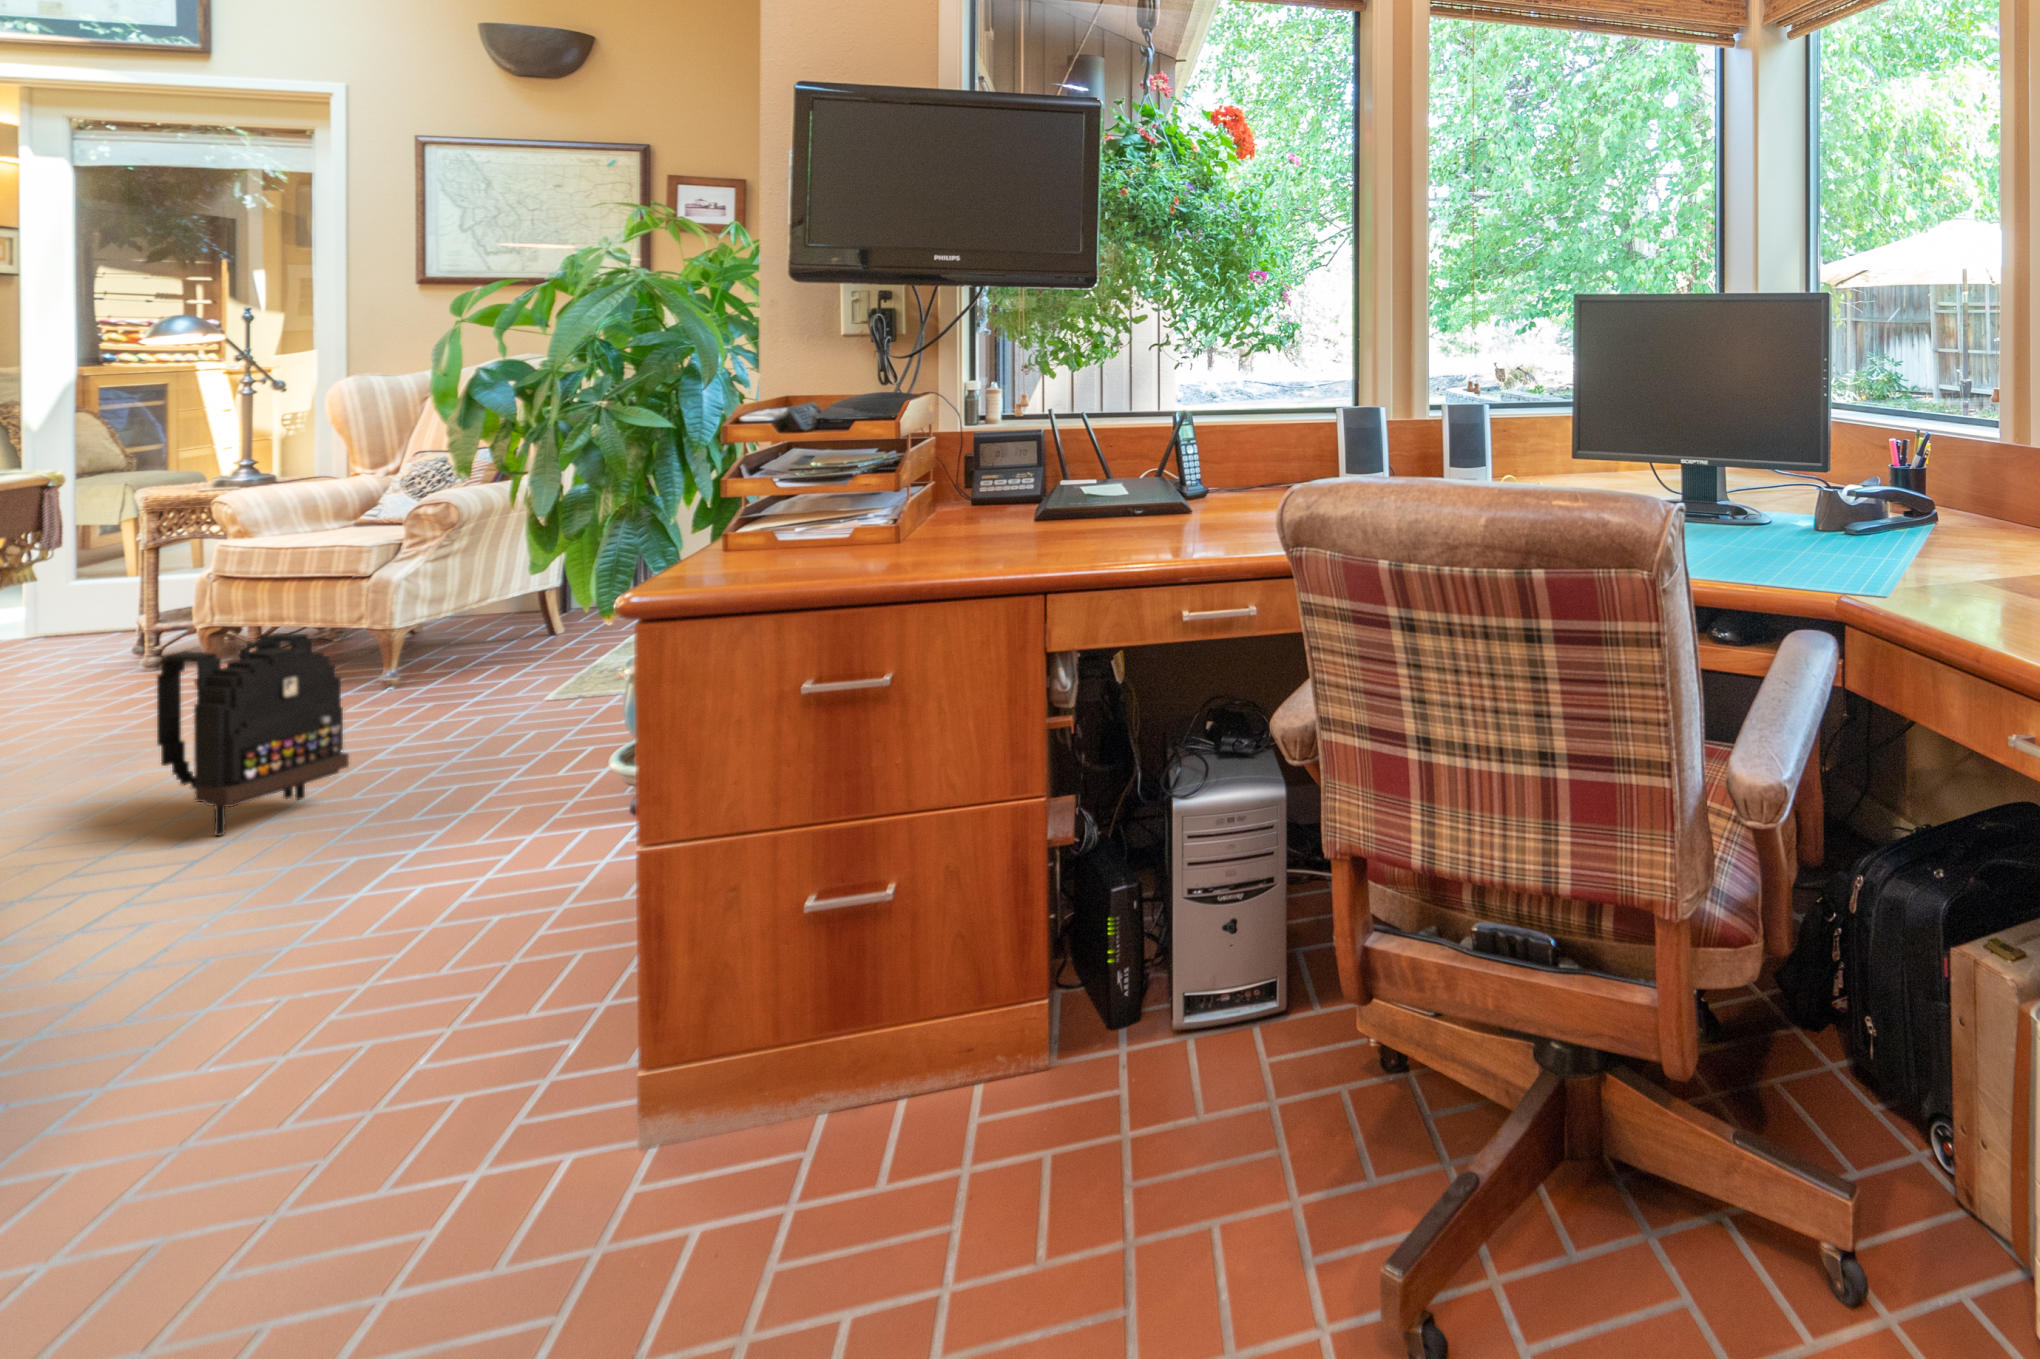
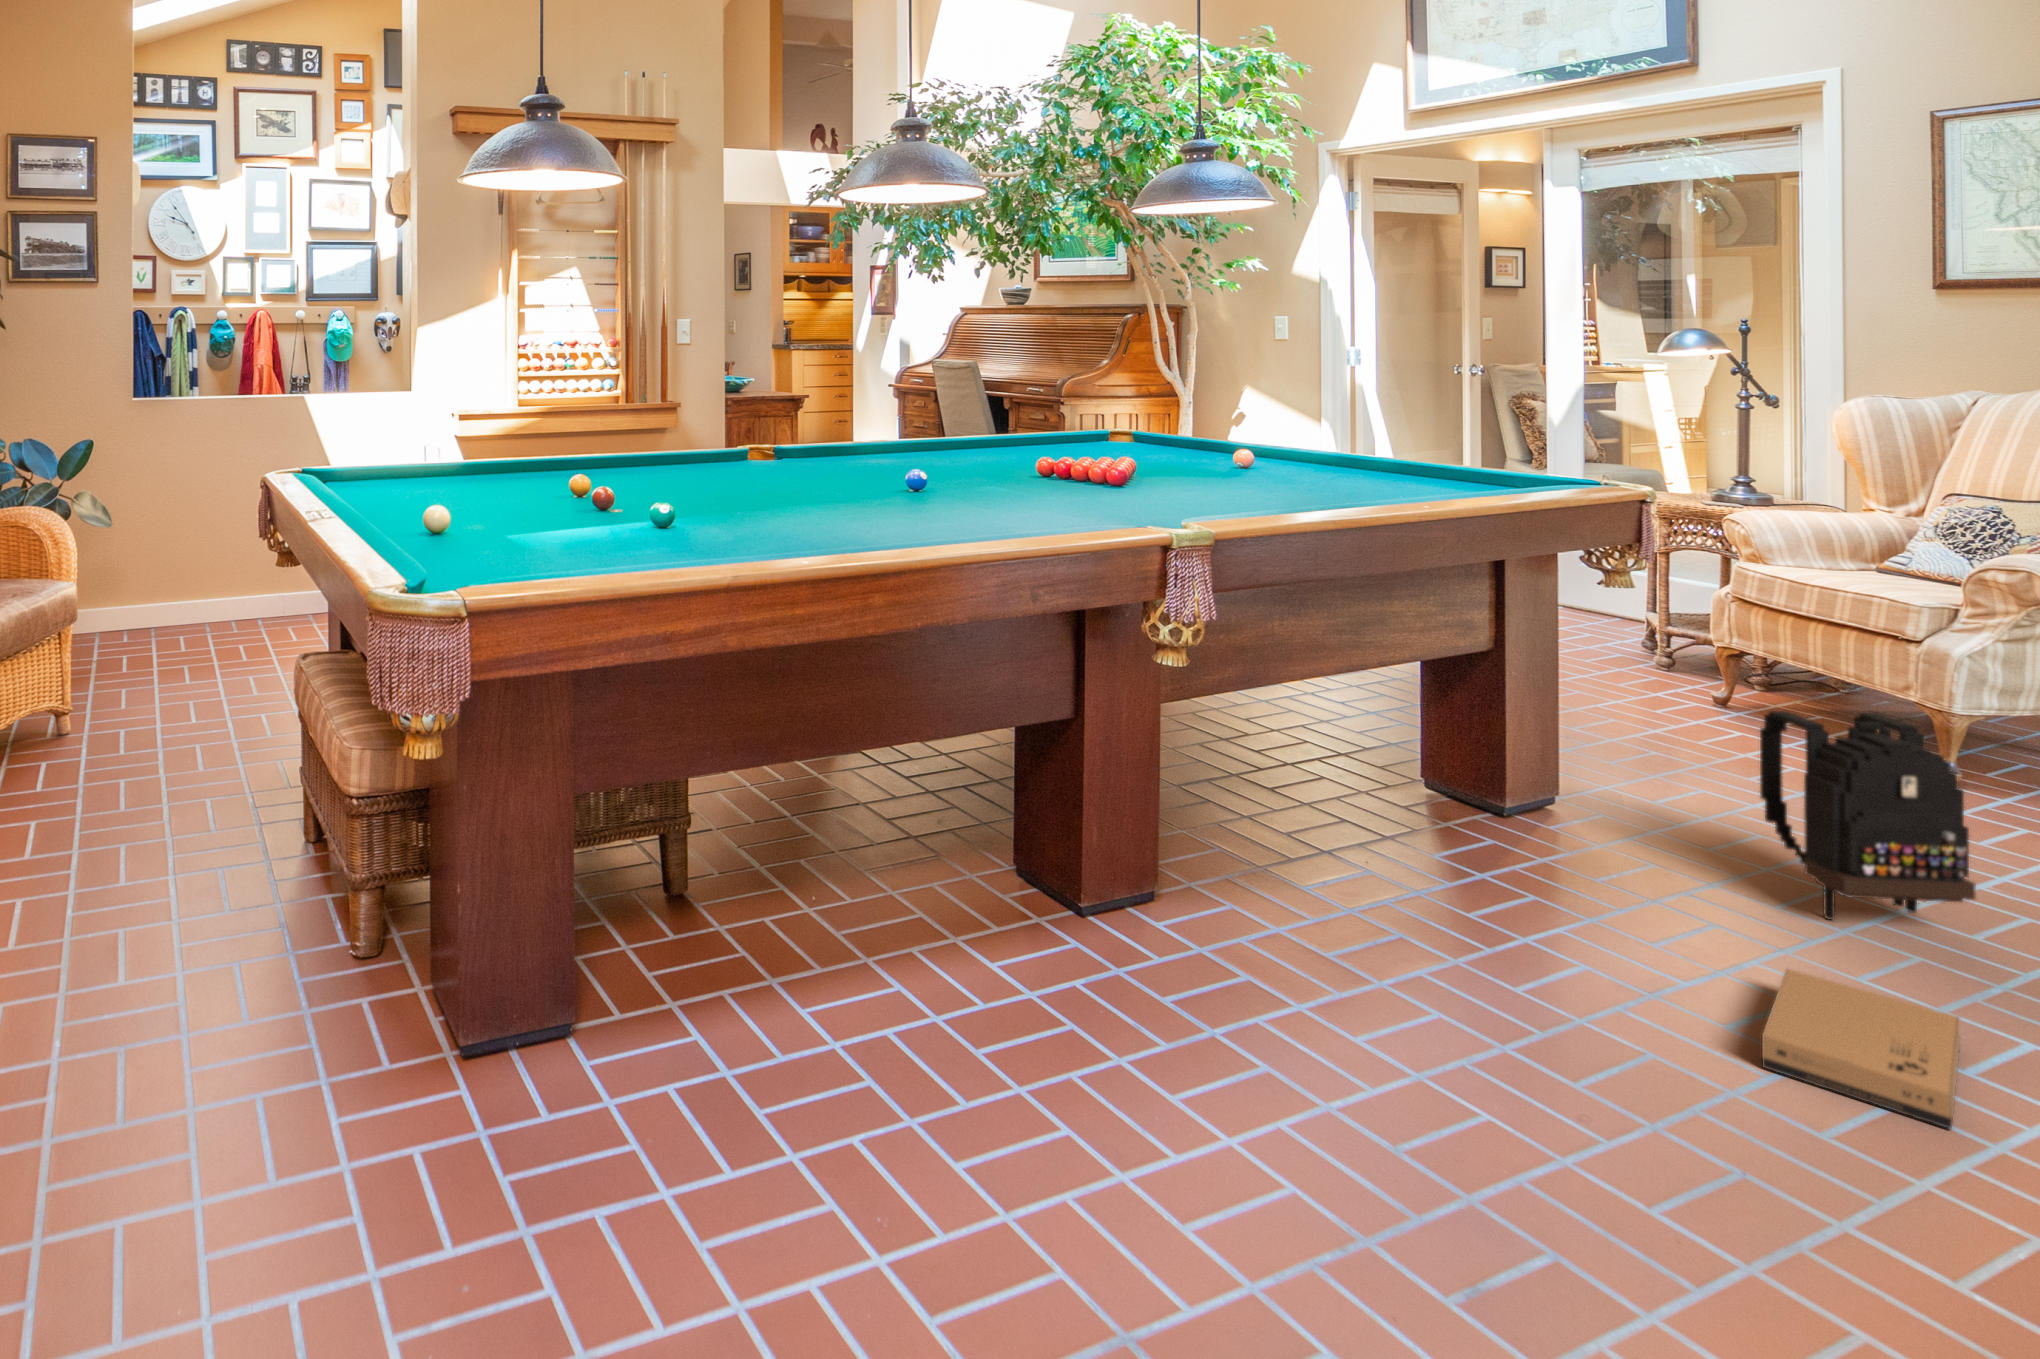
cardboard box: none [69,864,294,1002] -> present [1762,969,1960,1129]

